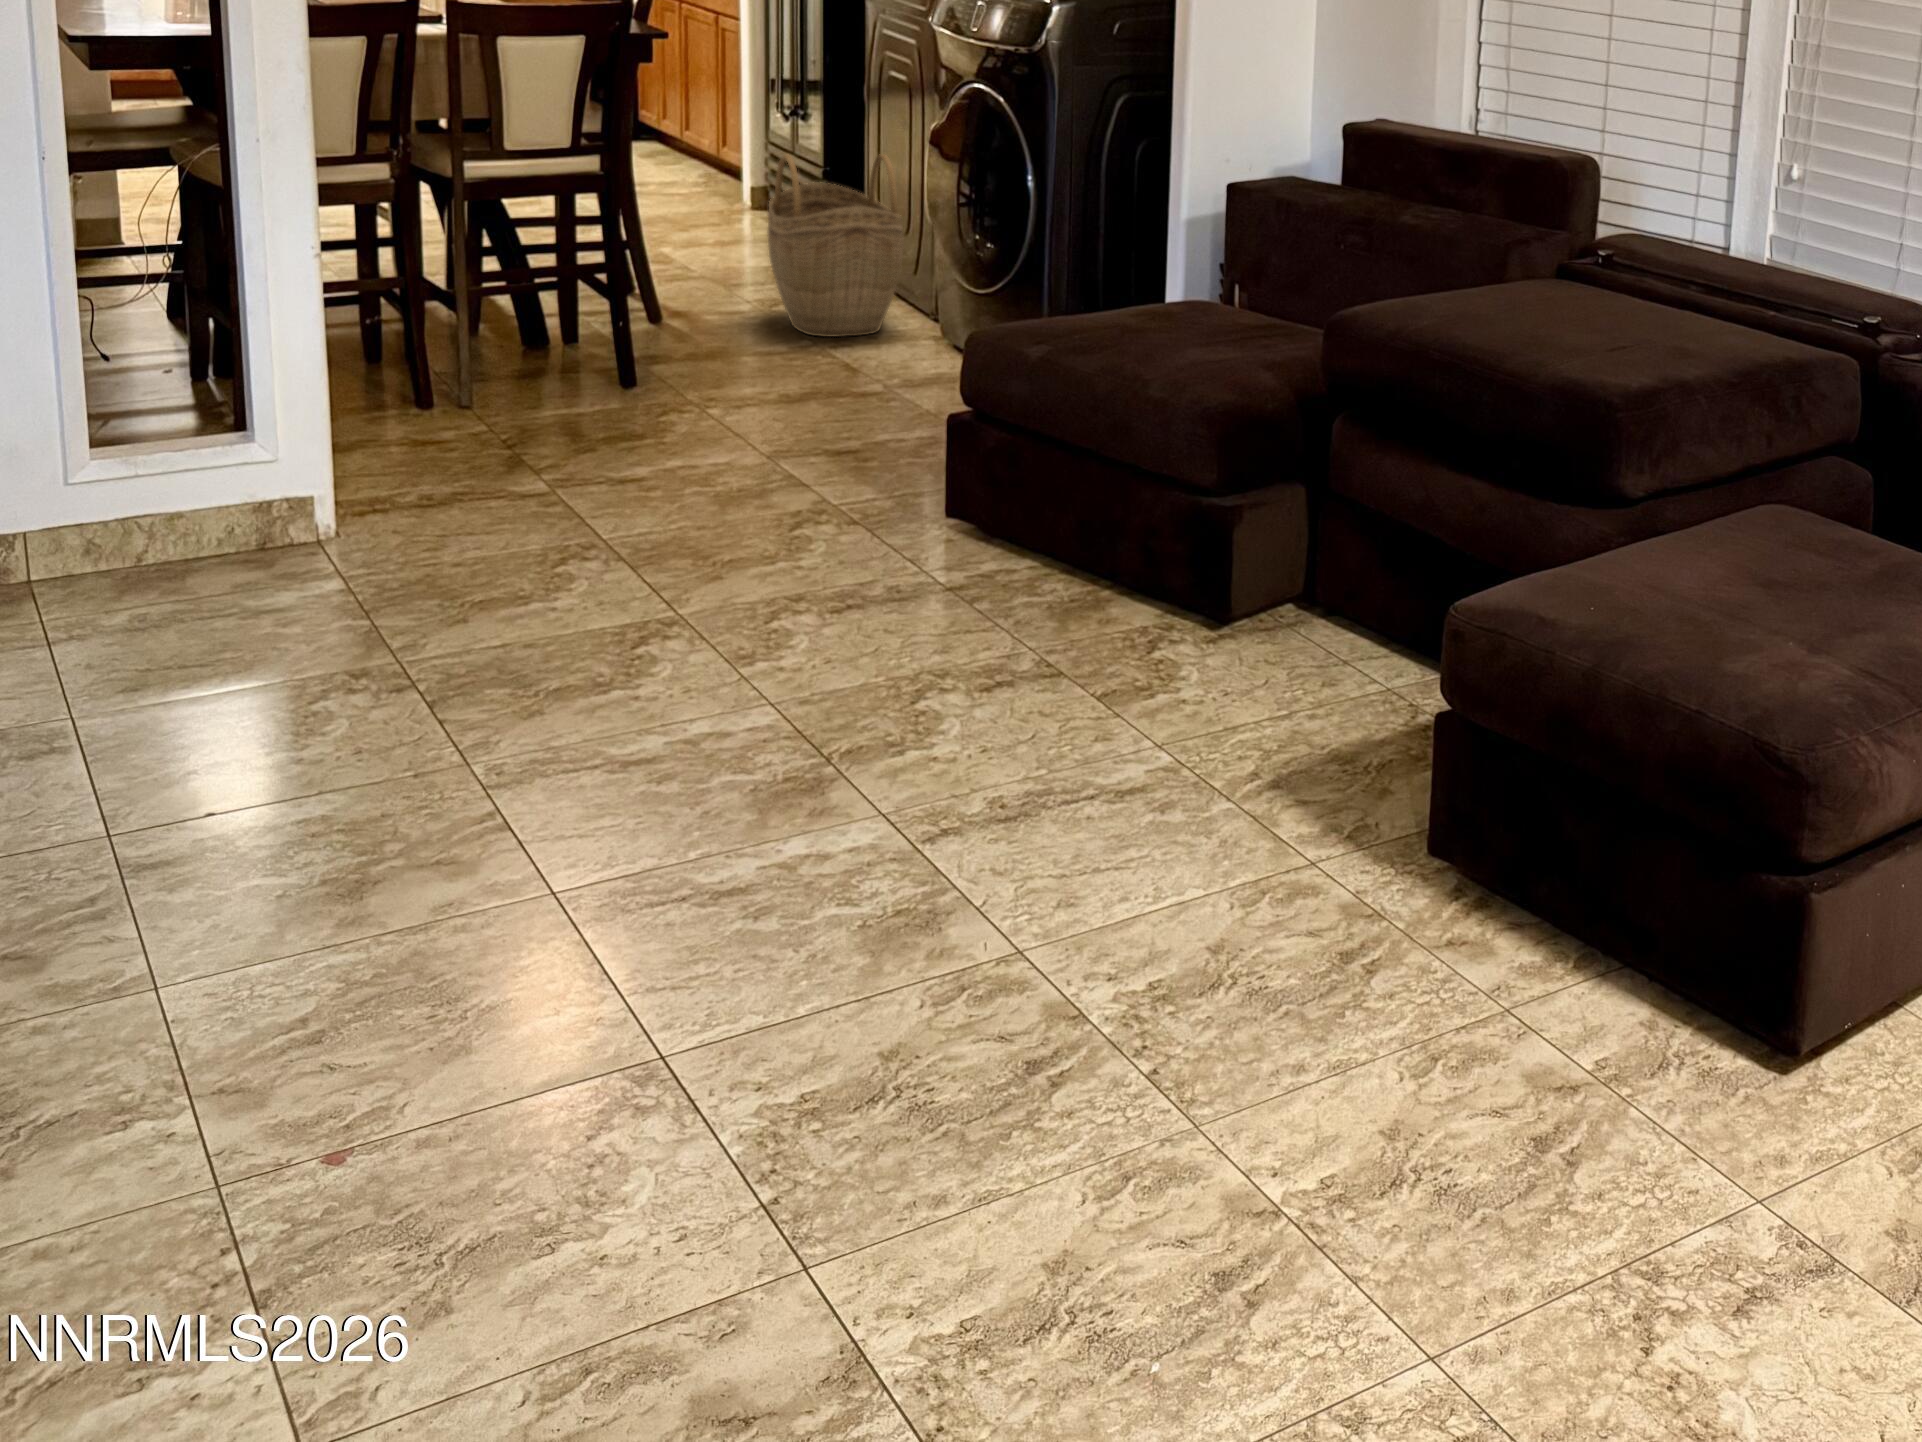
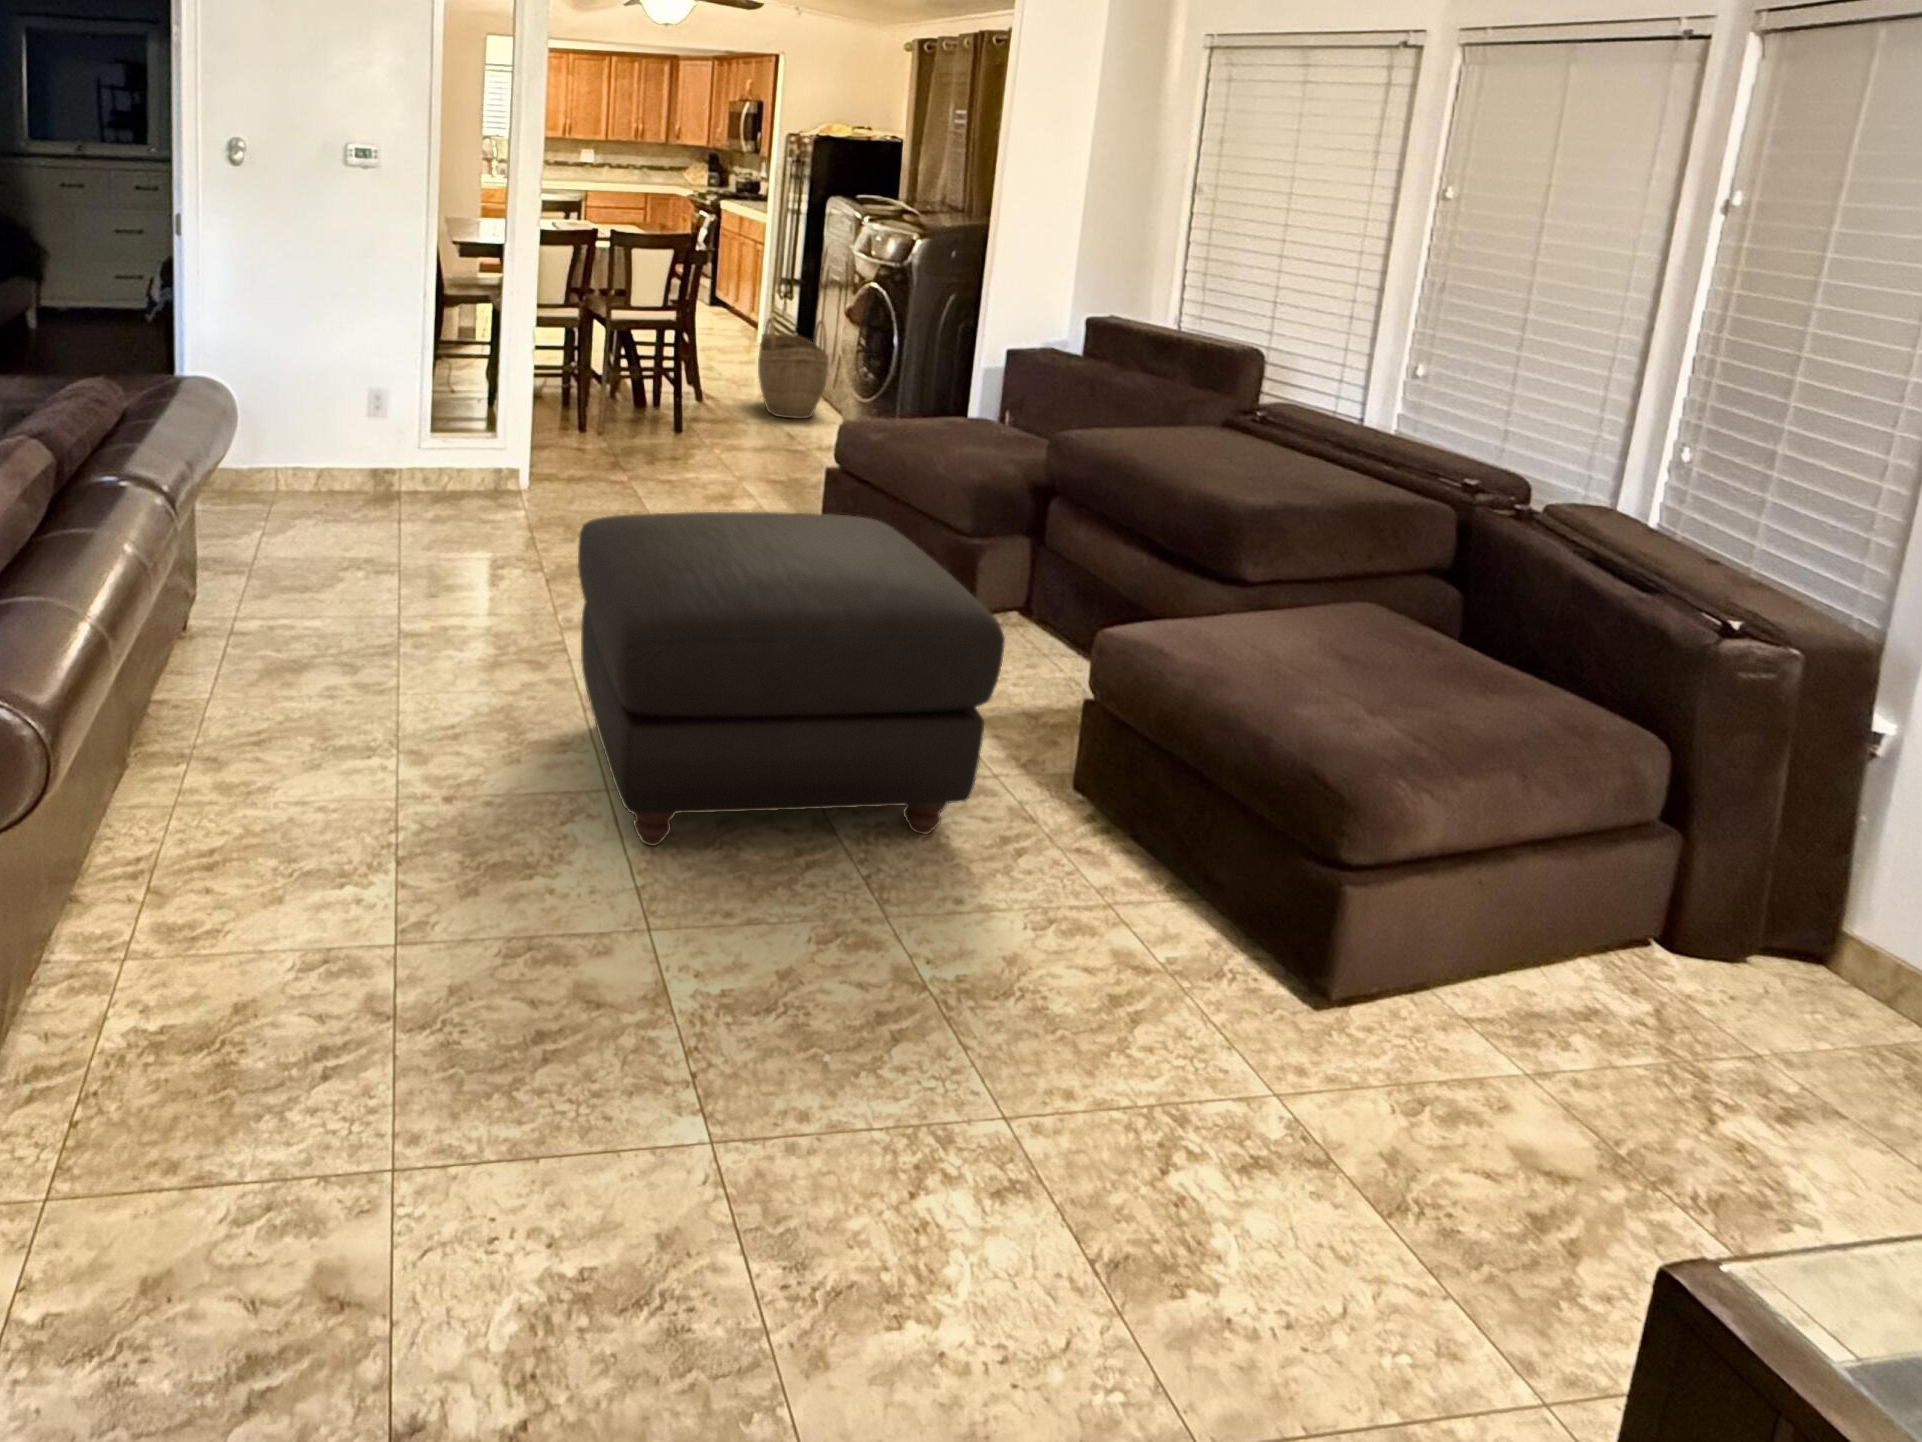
ottoman: none [526,486,1333,1133] -> present [578,512,1005,846]

